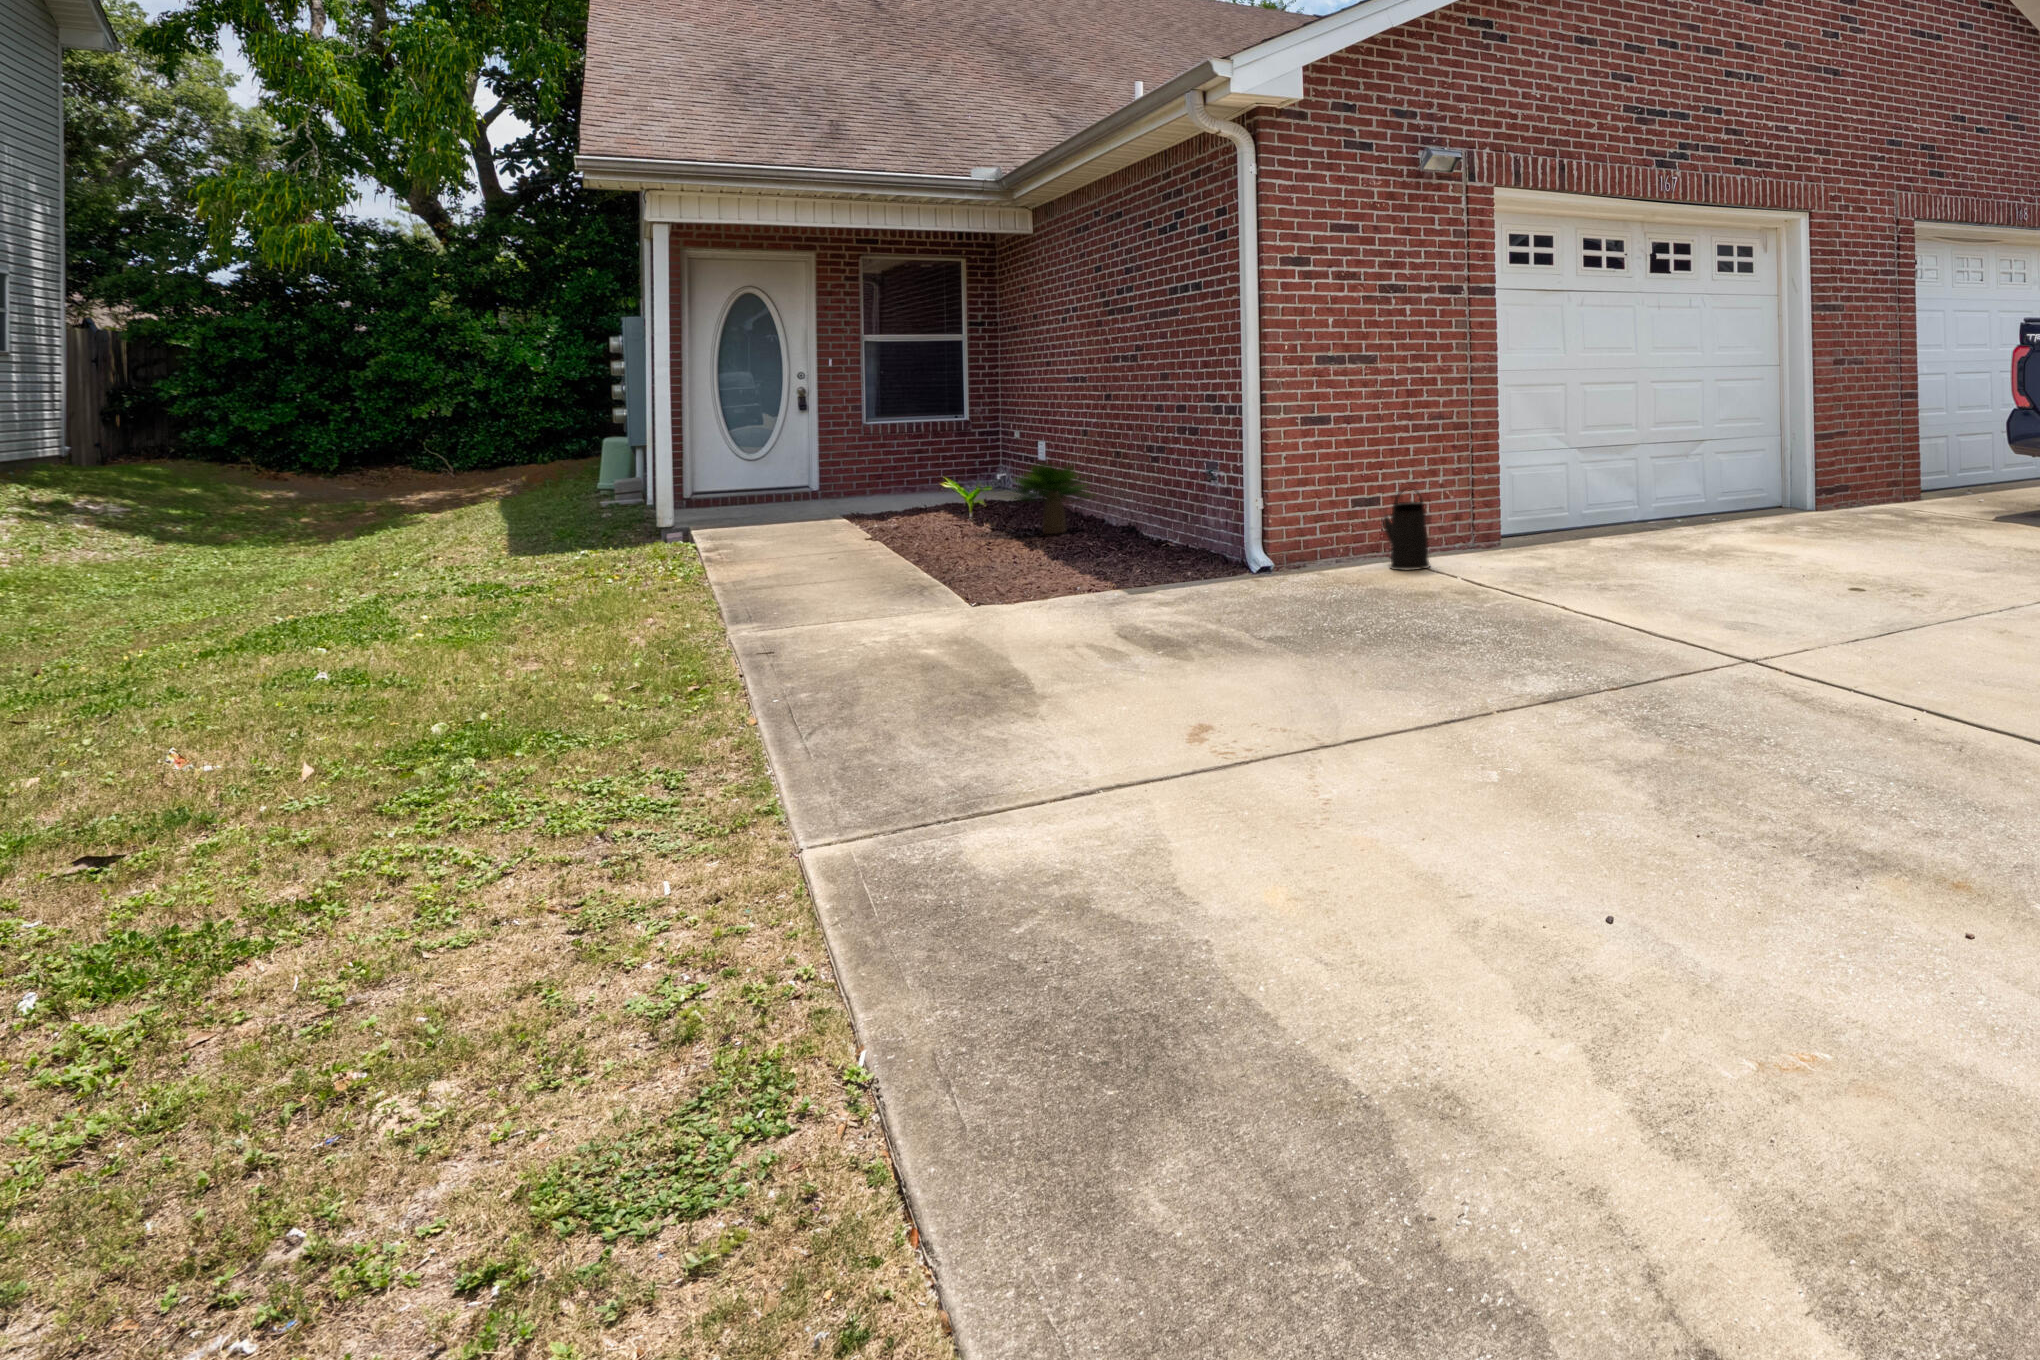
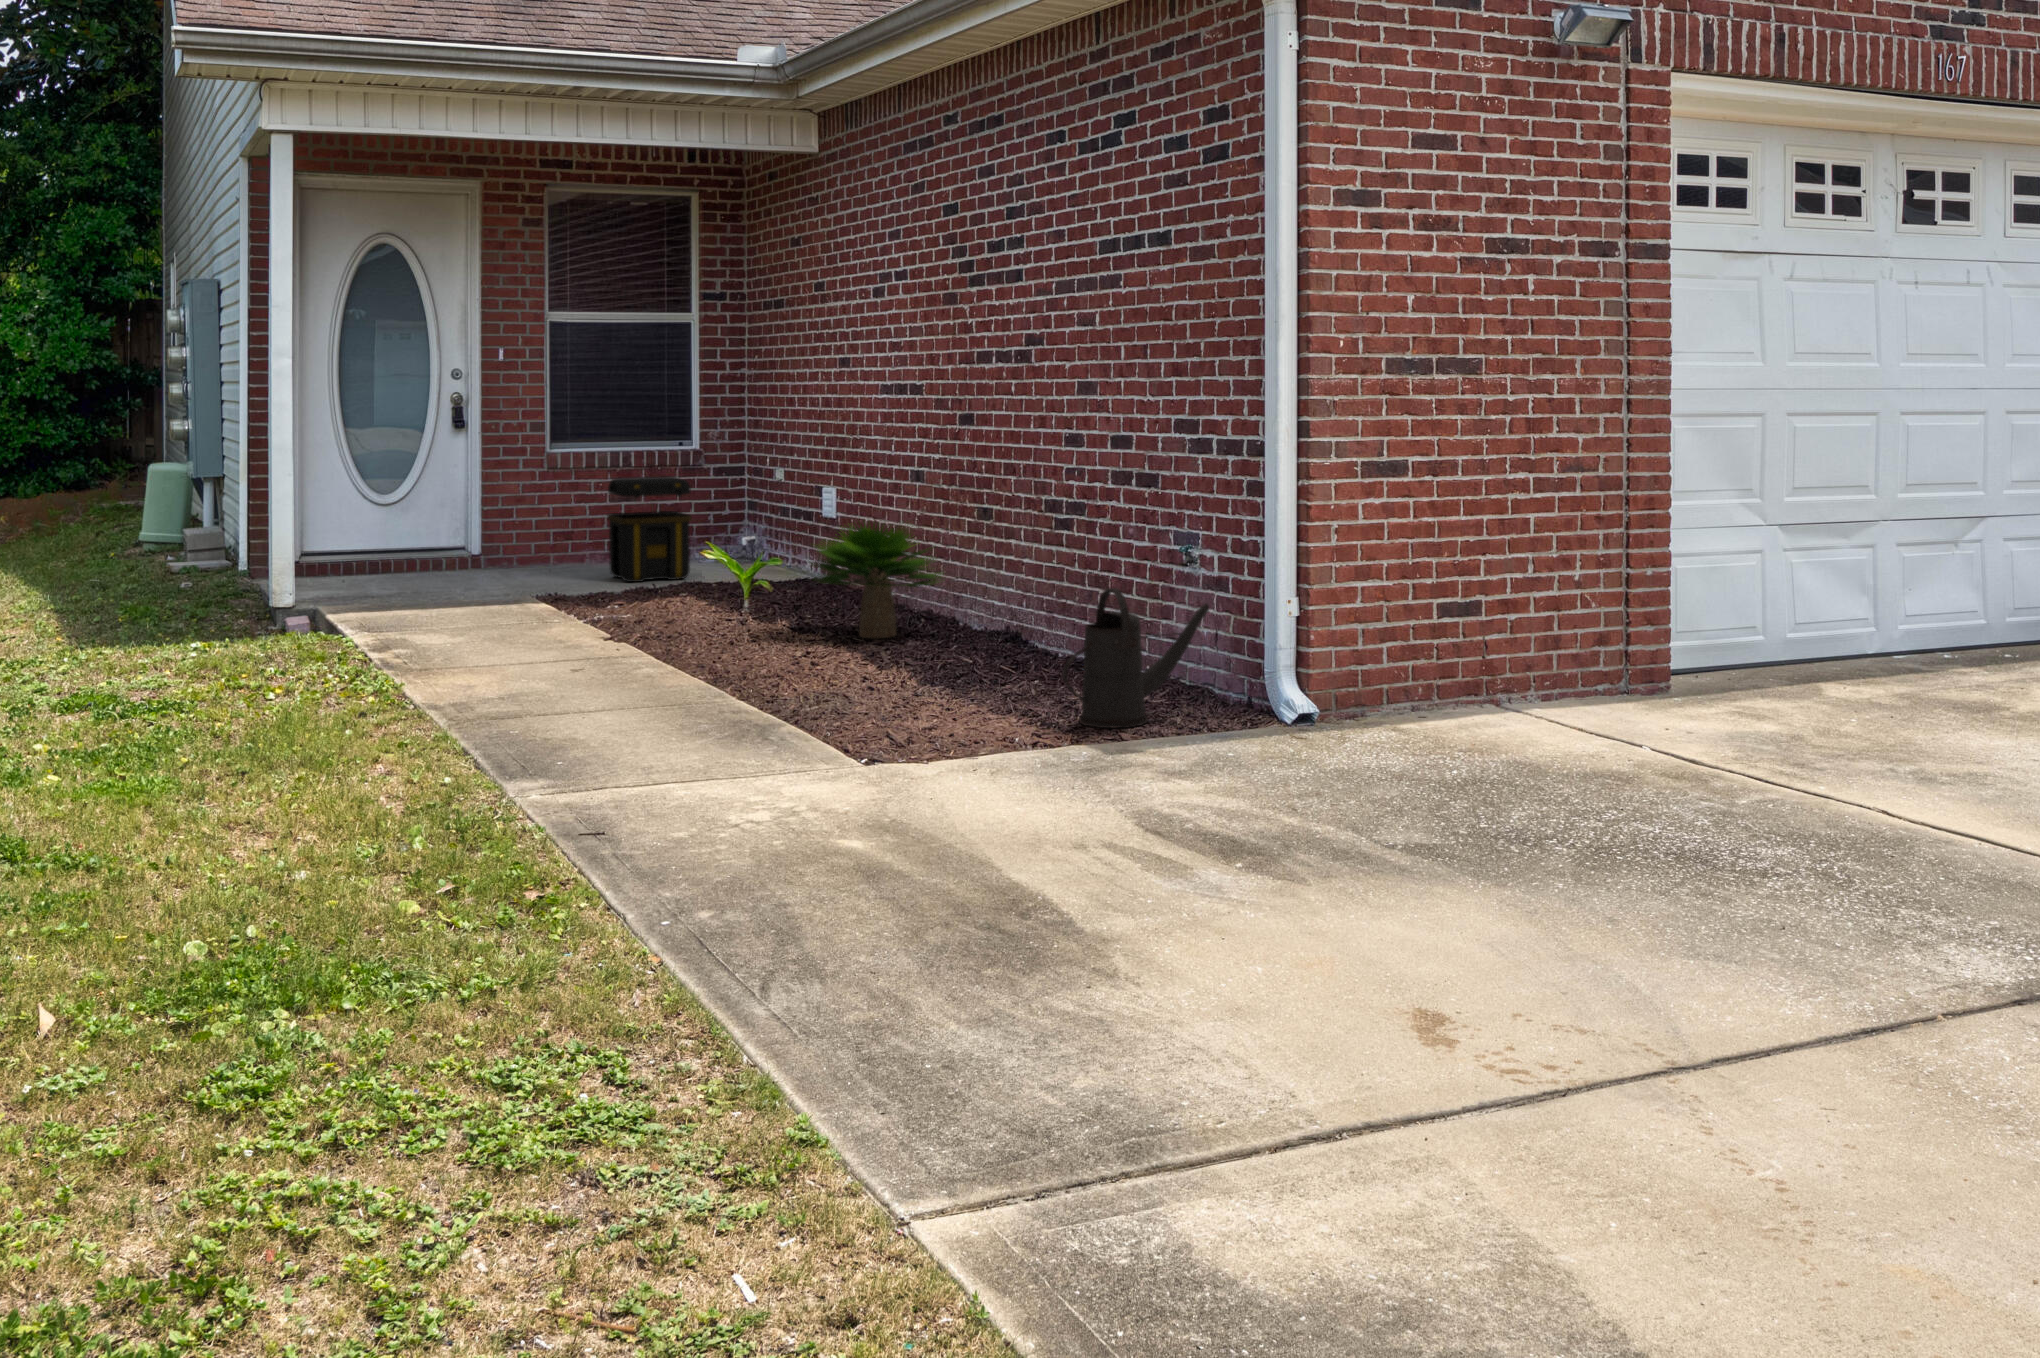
toolbox: none [907,442,962,509] -> present [607,477,692,582]
watering can: present [1384,489,1430,570] -> present [1062,588,1209,728]

